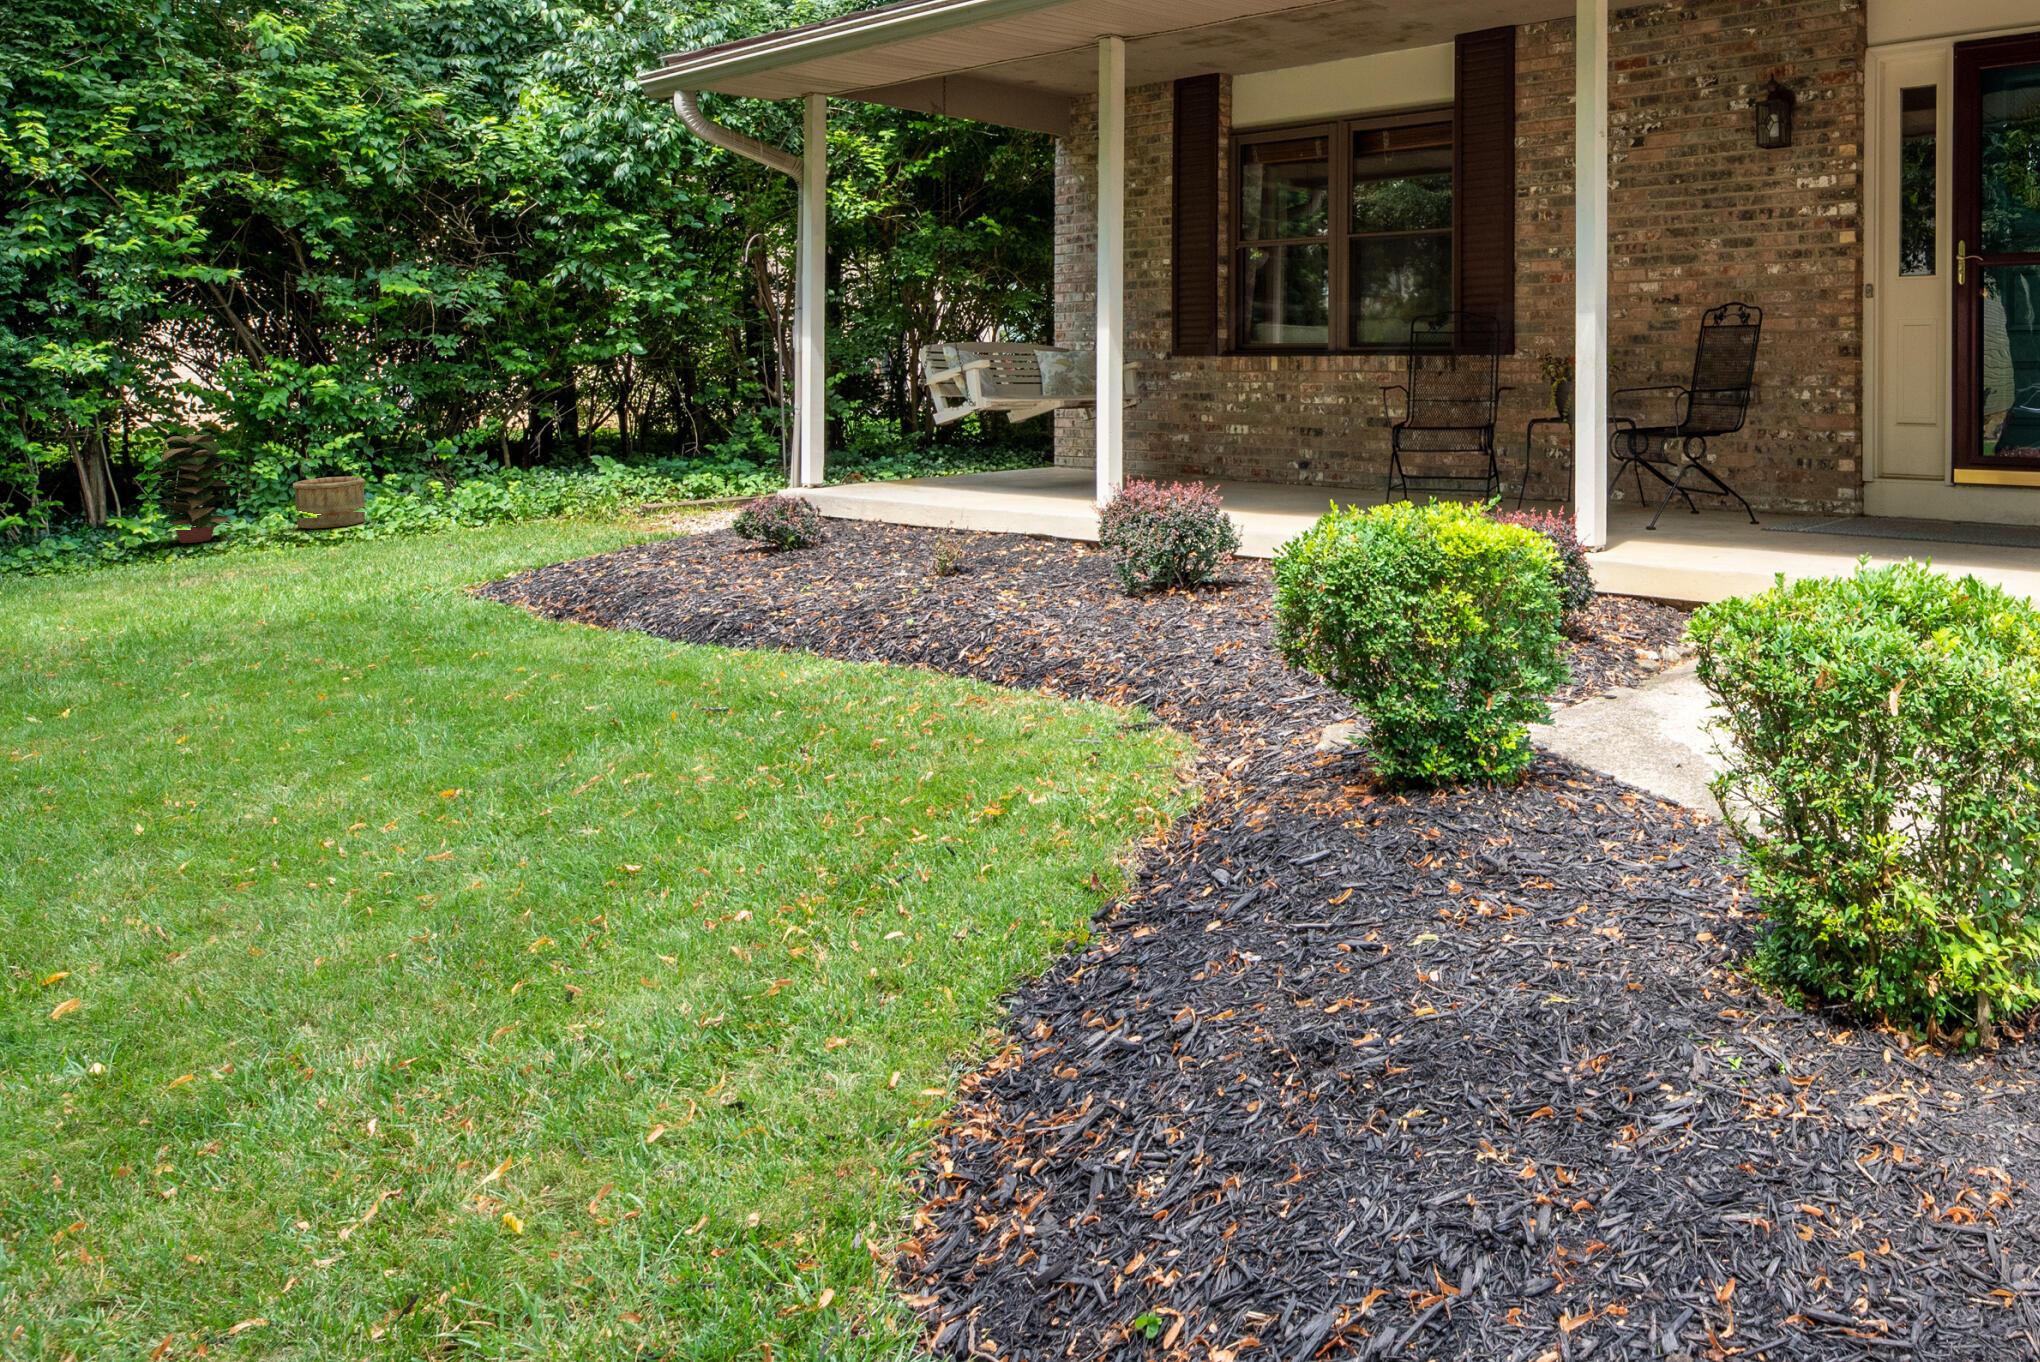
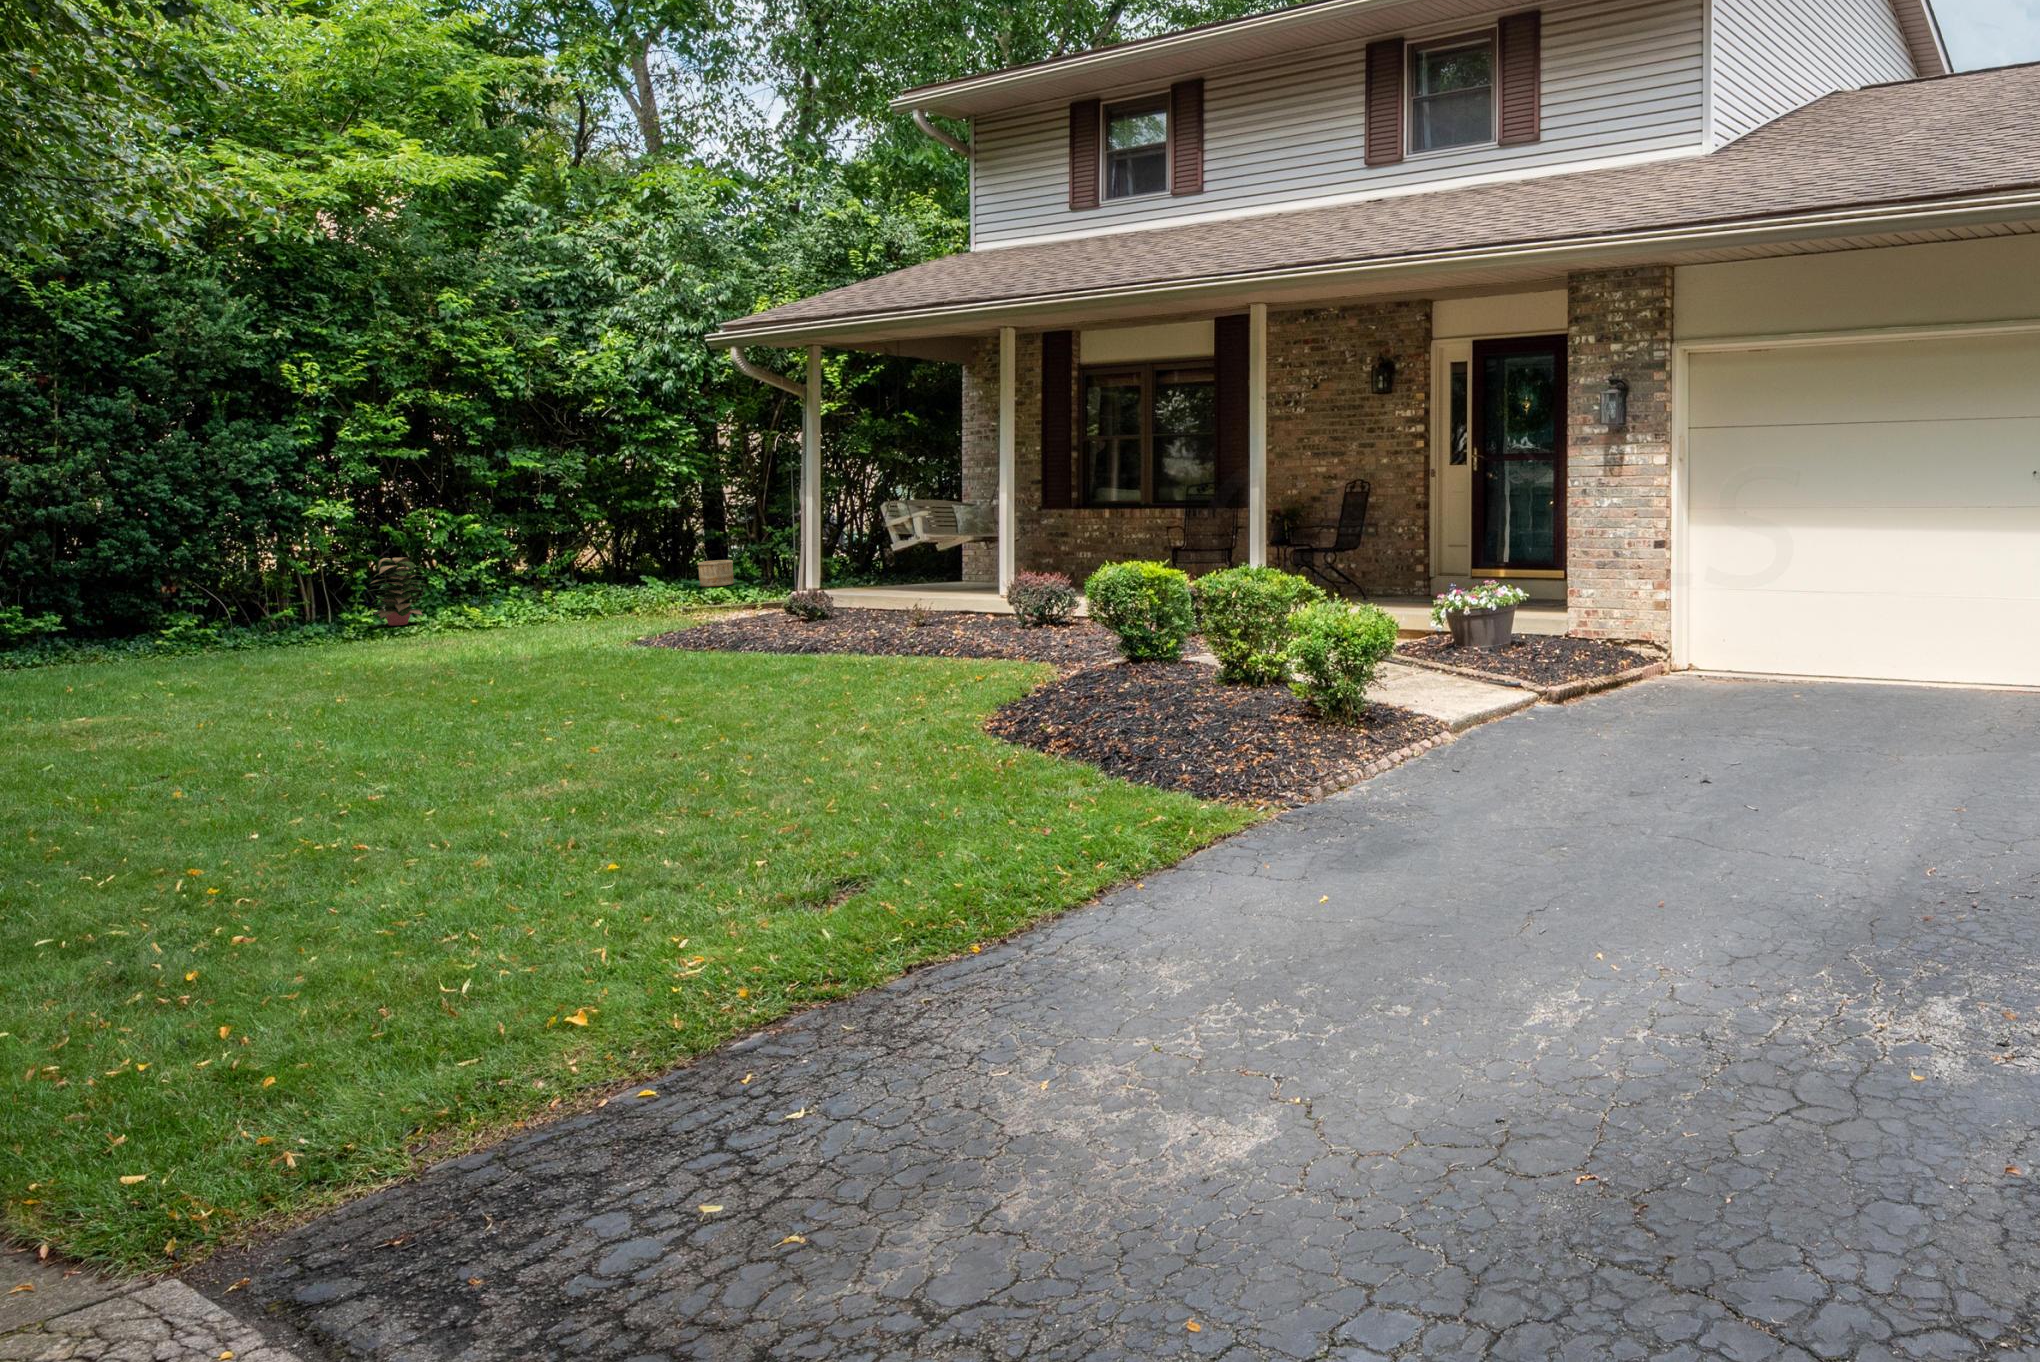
wooden bucket: present [293,476,366,528] -> present [697,560,733,587]

